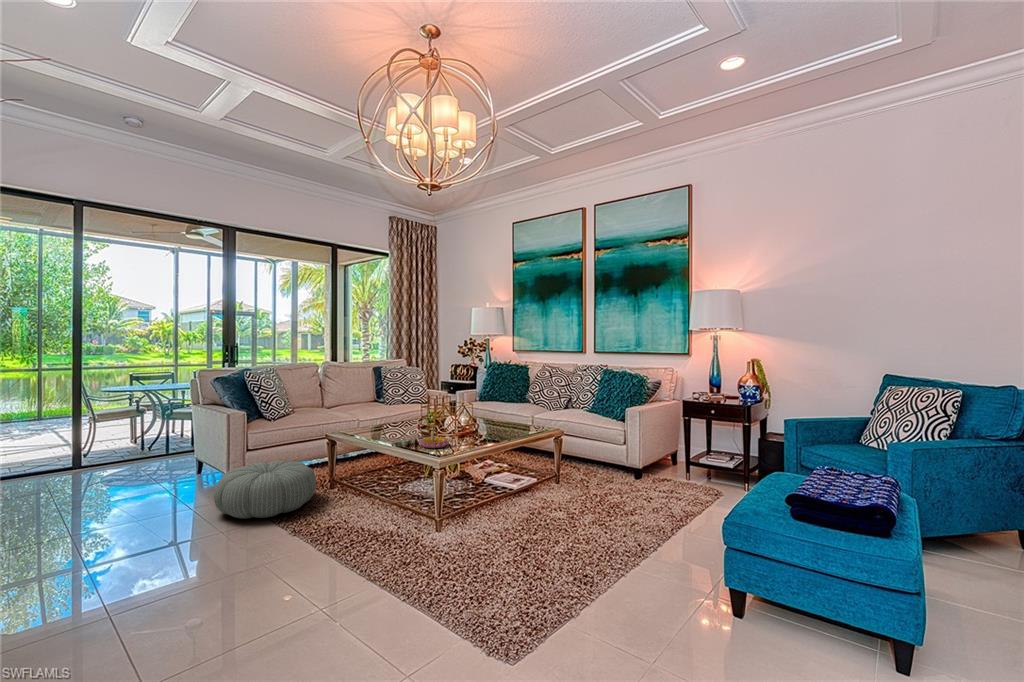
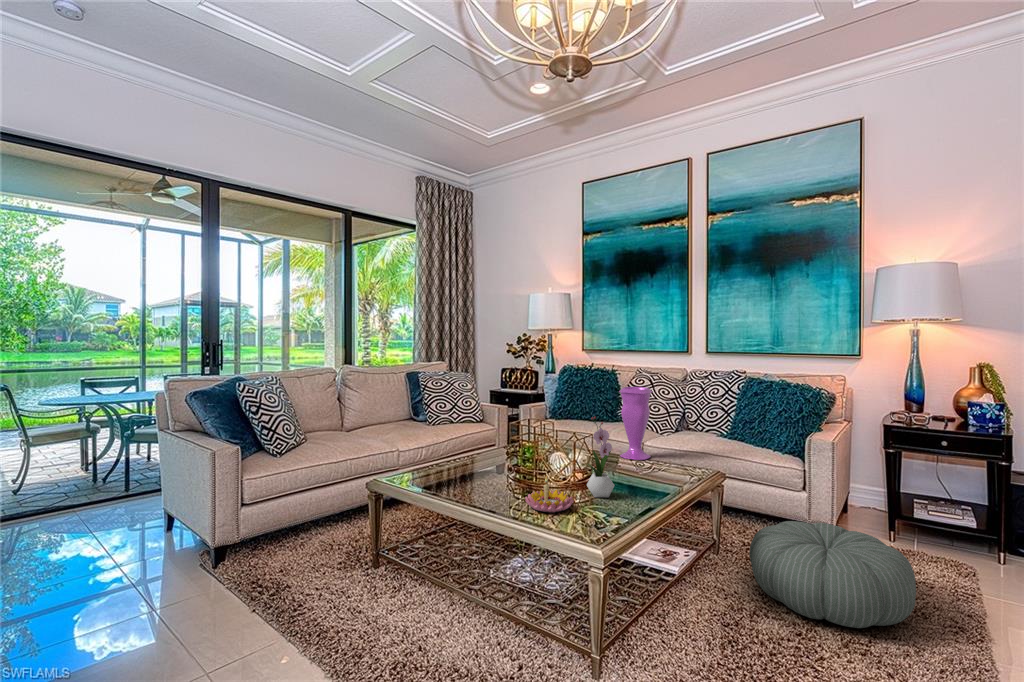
vase: none [508,375,532,425] -> present [619,387,653,460]
flower arrangement: none [464,390,482,442] -> present [587,416,615,497]
pouf: present [214,461,316,519] -> present [749,521,916,628]

